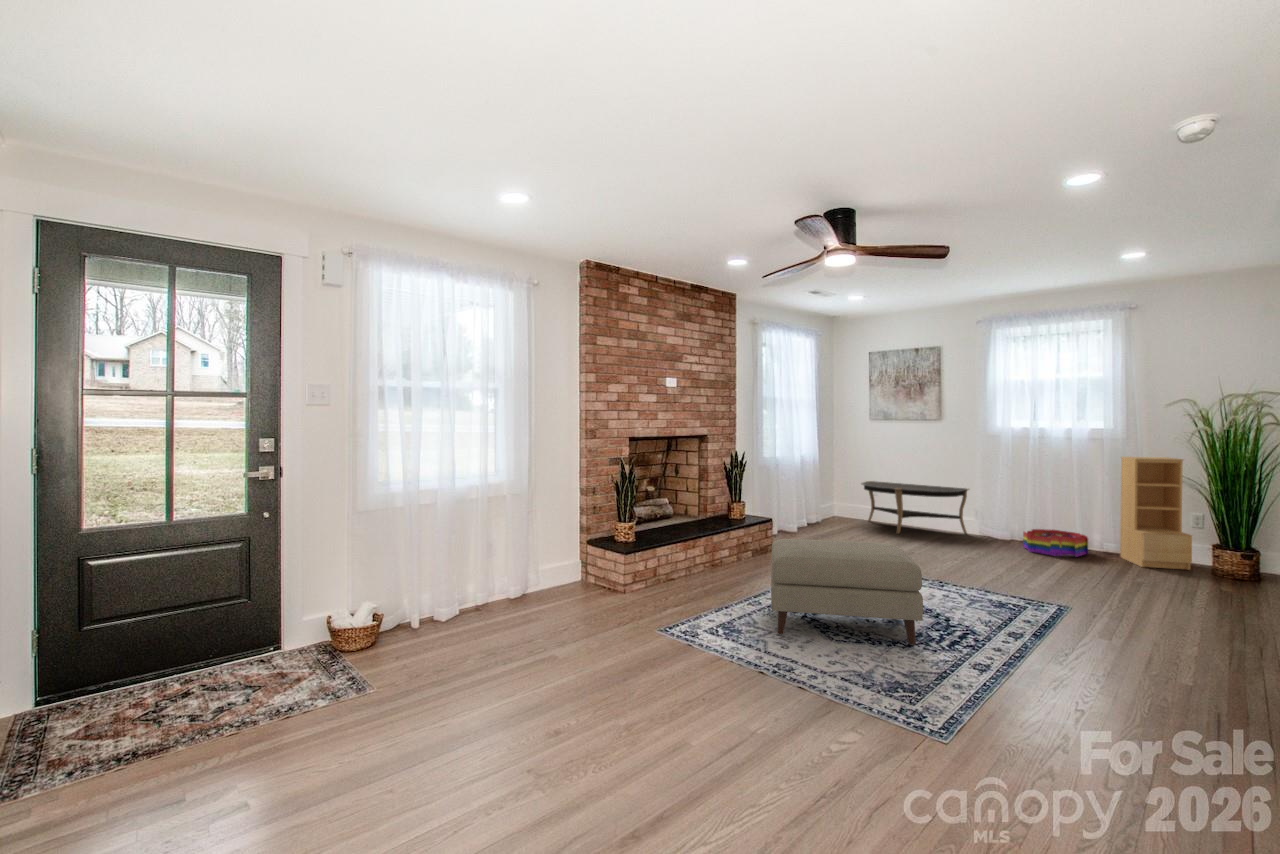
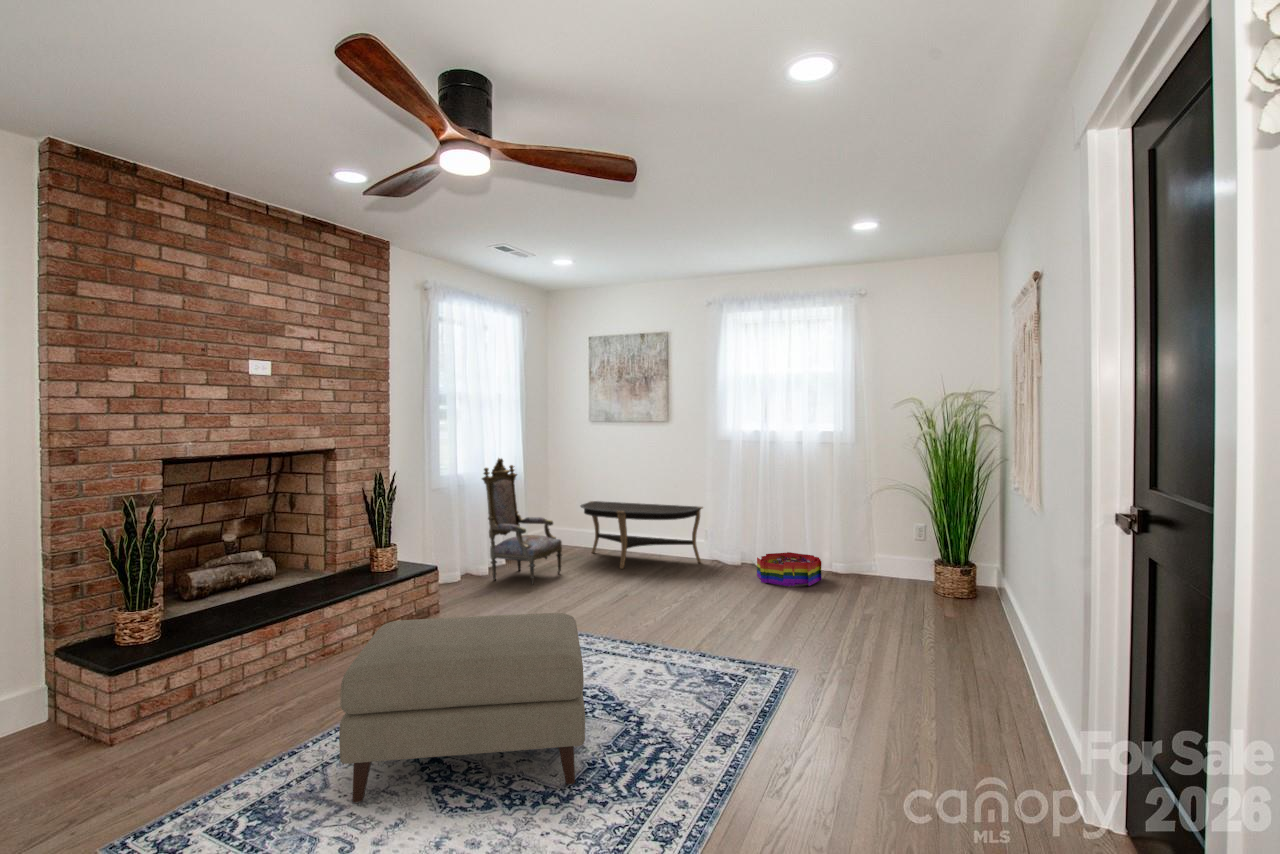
armchair: none [791,444,851,538] -> present [482,458,562,584]
bookshelf: present [1120,457,1192,570] -> none [852,464,918,593]

